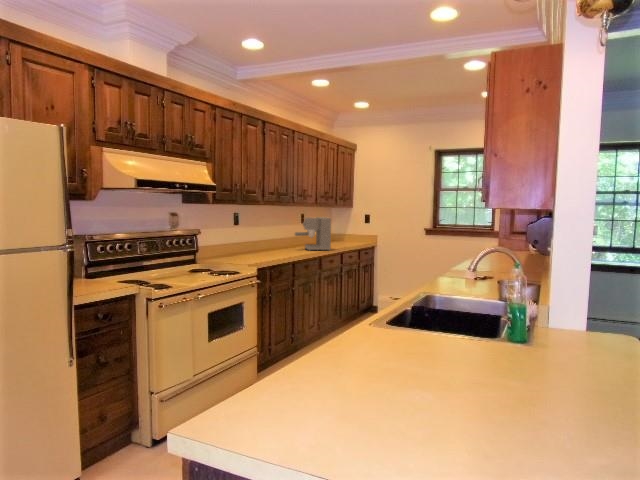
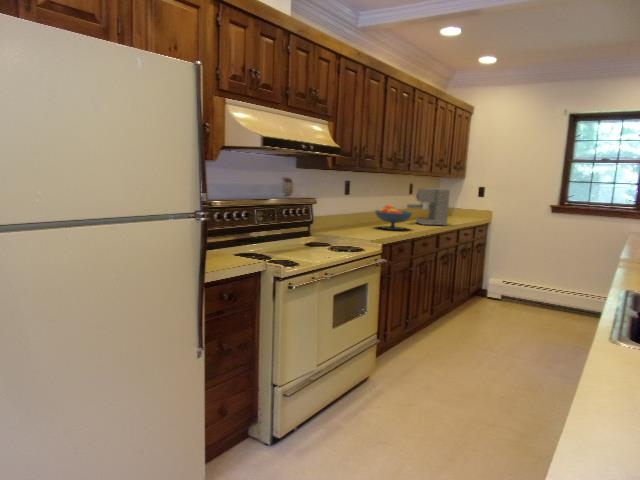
fruit bowl: none [262,233,295,256] -> present [376,205,412,230]

